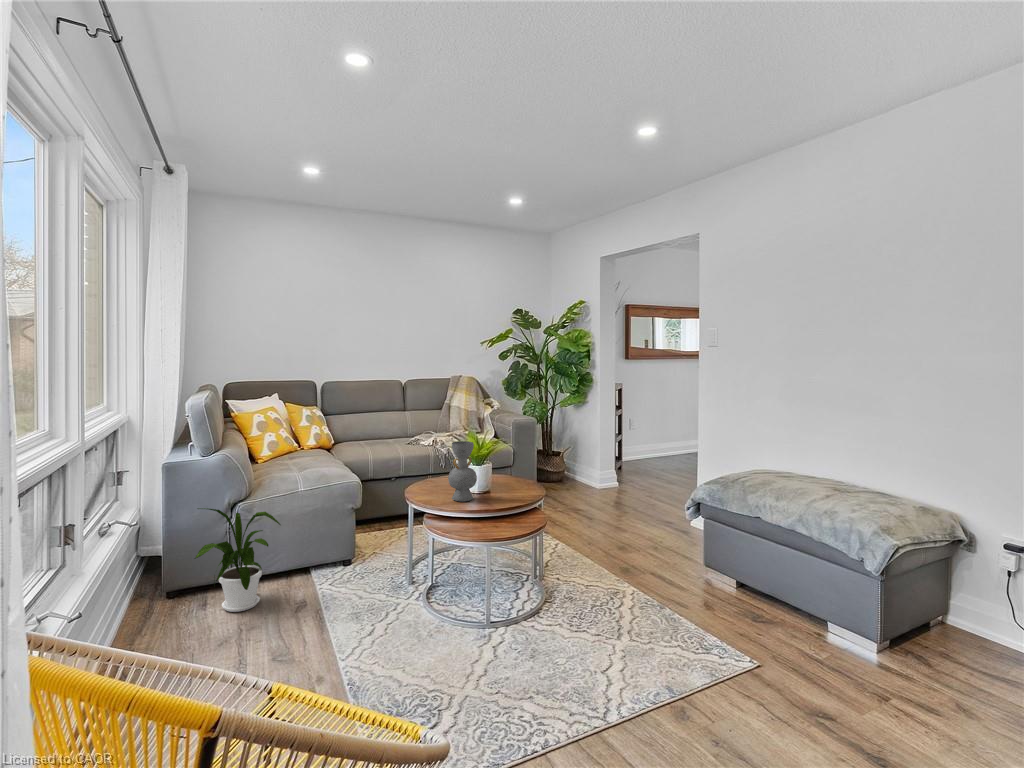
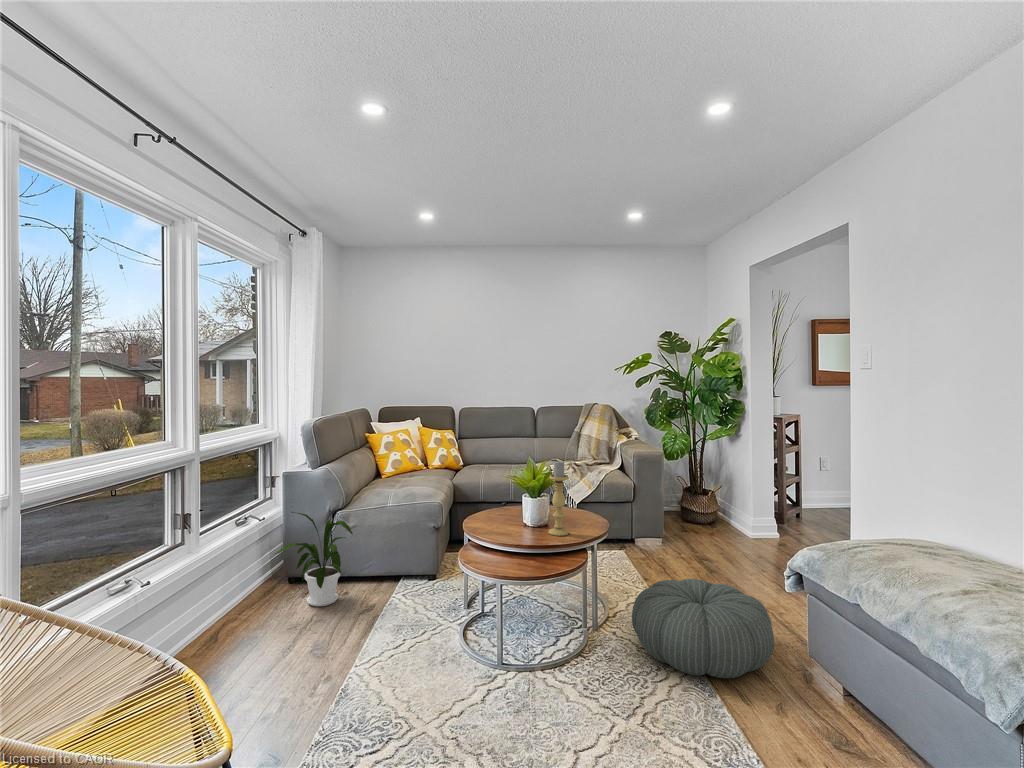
candle holder: none [503,427,522,498] -> present [549,461,568,536]
decorative vase: present [448,441,477,502] -> none [489,471,518,533]
pouf: none [575,522,691,597] -> present [632,579,774,678]

